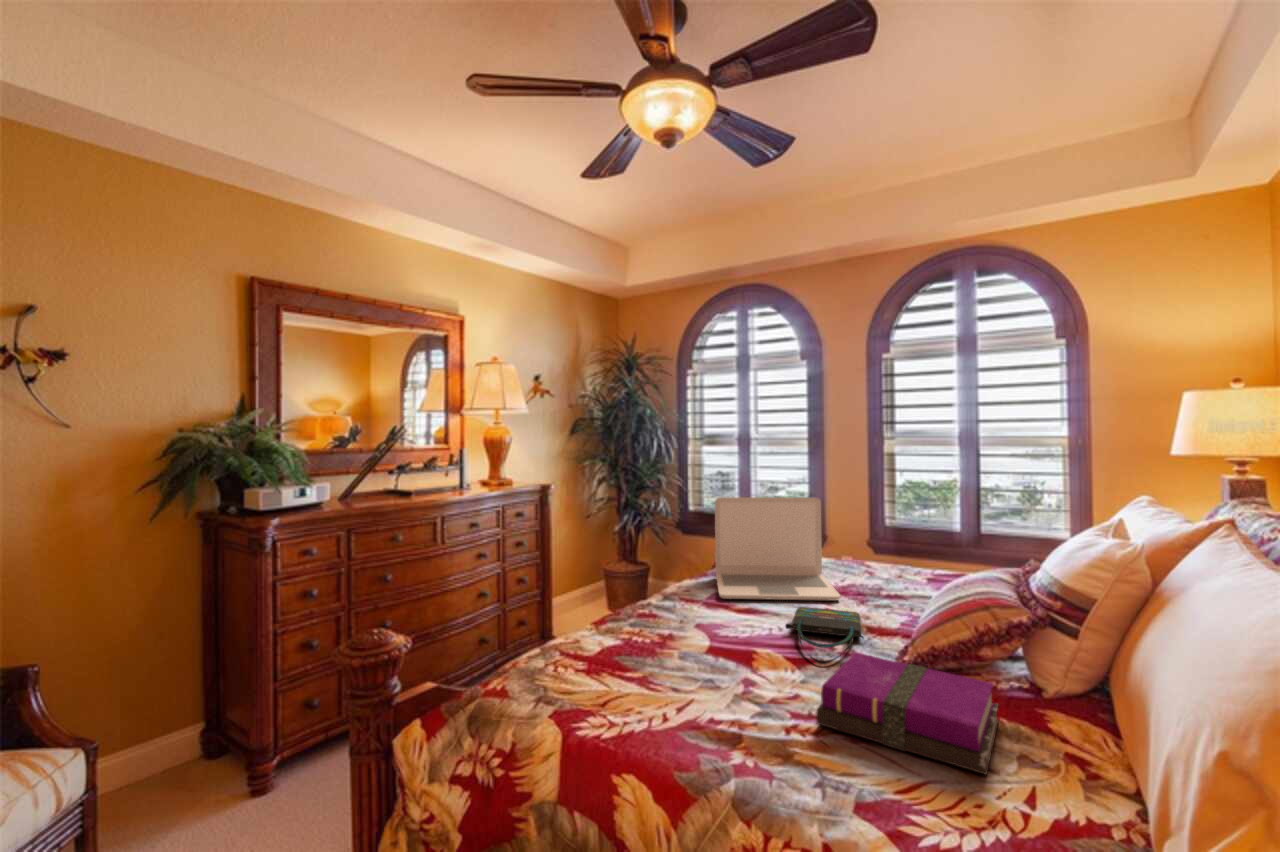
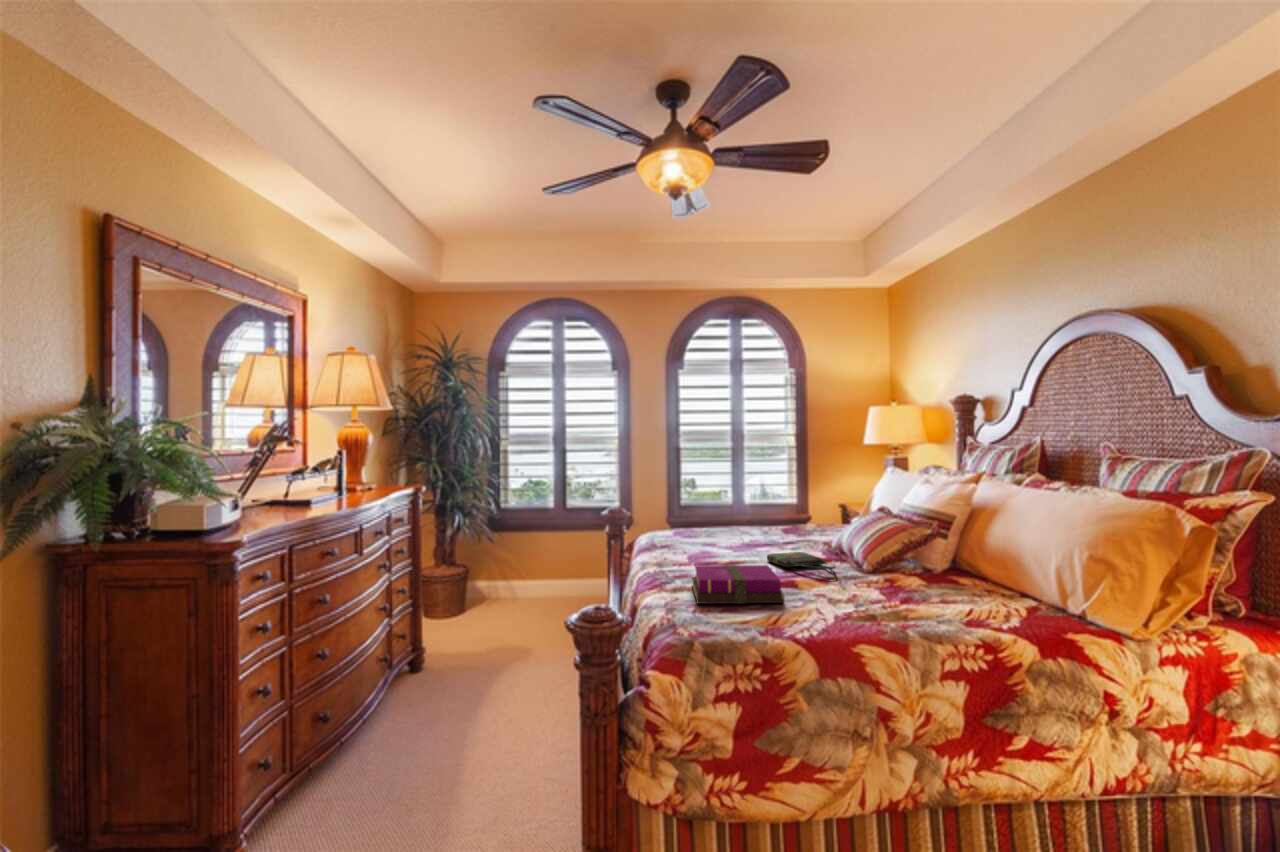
laptop: present [715,497,841,601] -> none [664,480,770,560]
notebook: present [816,653,998,774] -> present [692,565,785,604]

